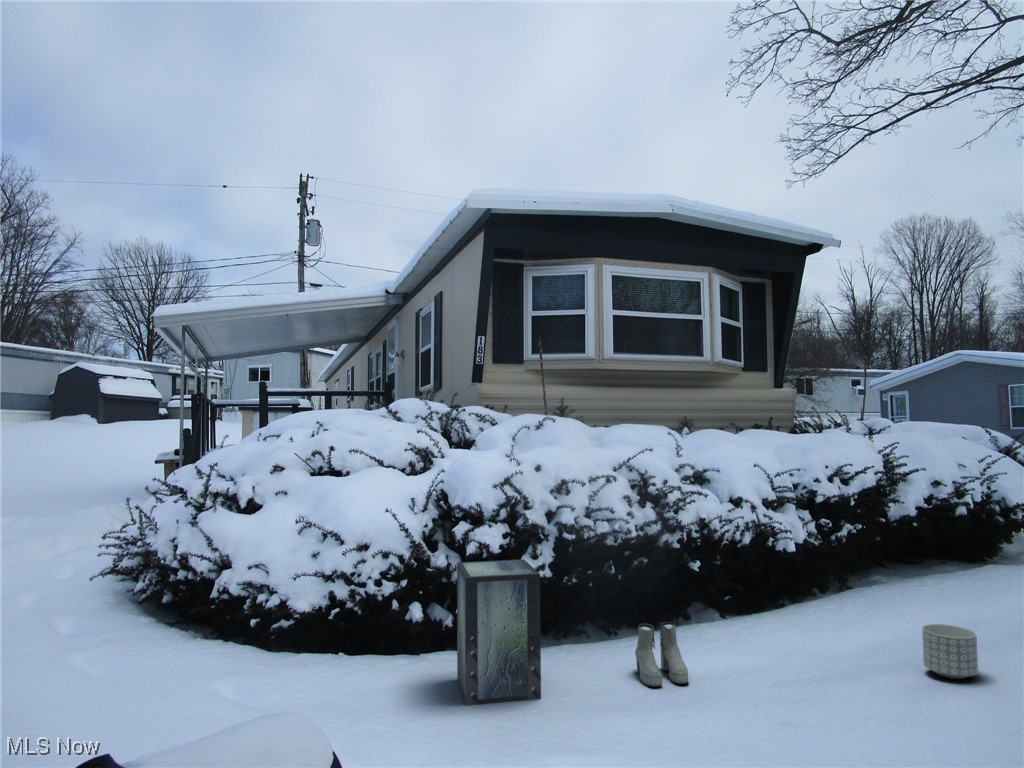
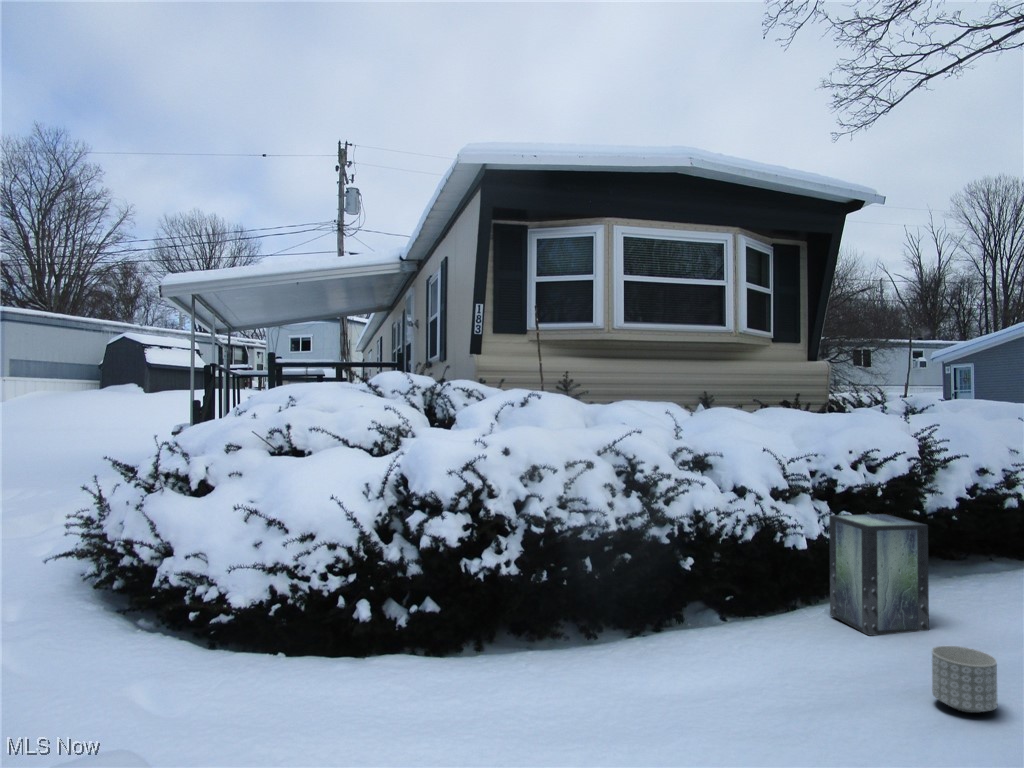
storage box: present [457,559,541,705] -> present [829,514,929,636]
boots: present [635,622,689,687] -> none [596,632,653,707]

